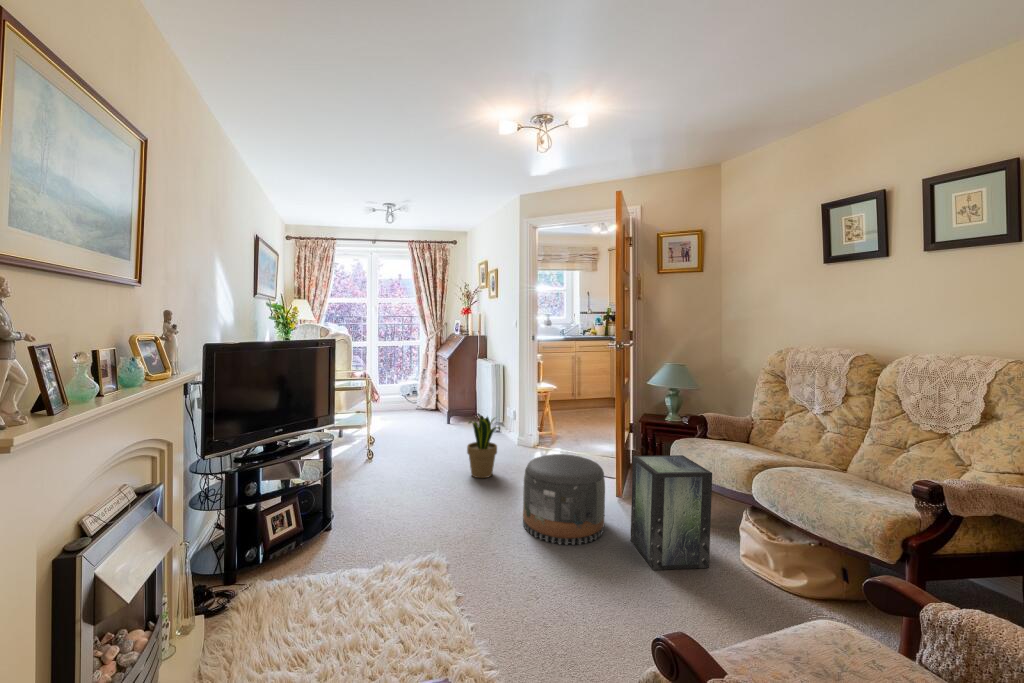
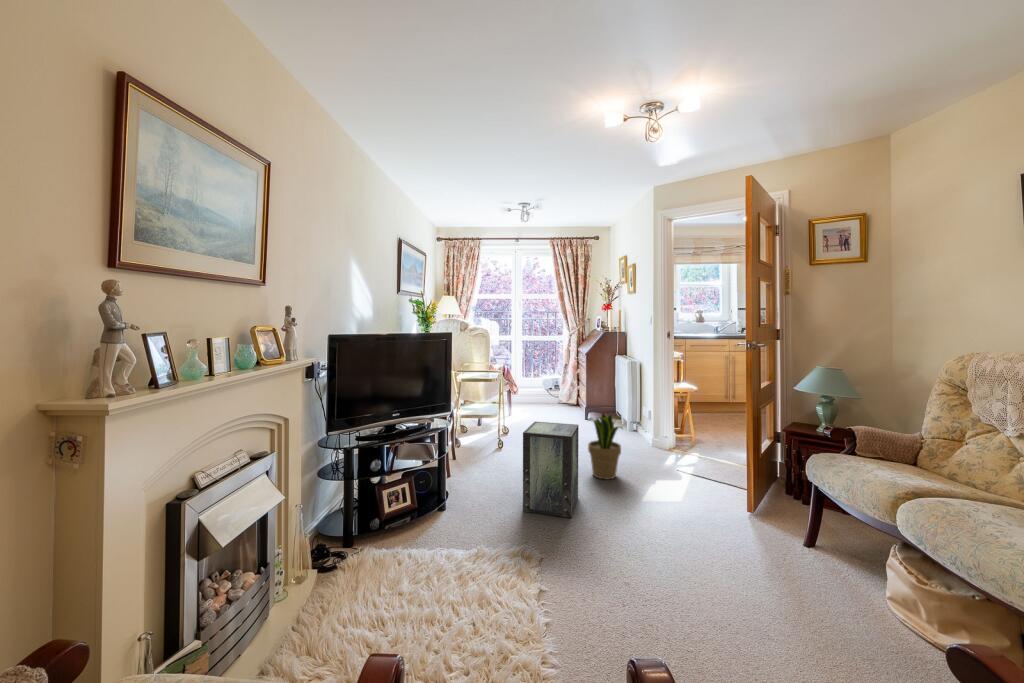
pouf: present [523,454,605,545] -> none [633,464,738,577]
storage box: present [630,455,712,570] -> present [523,422,579,518]

